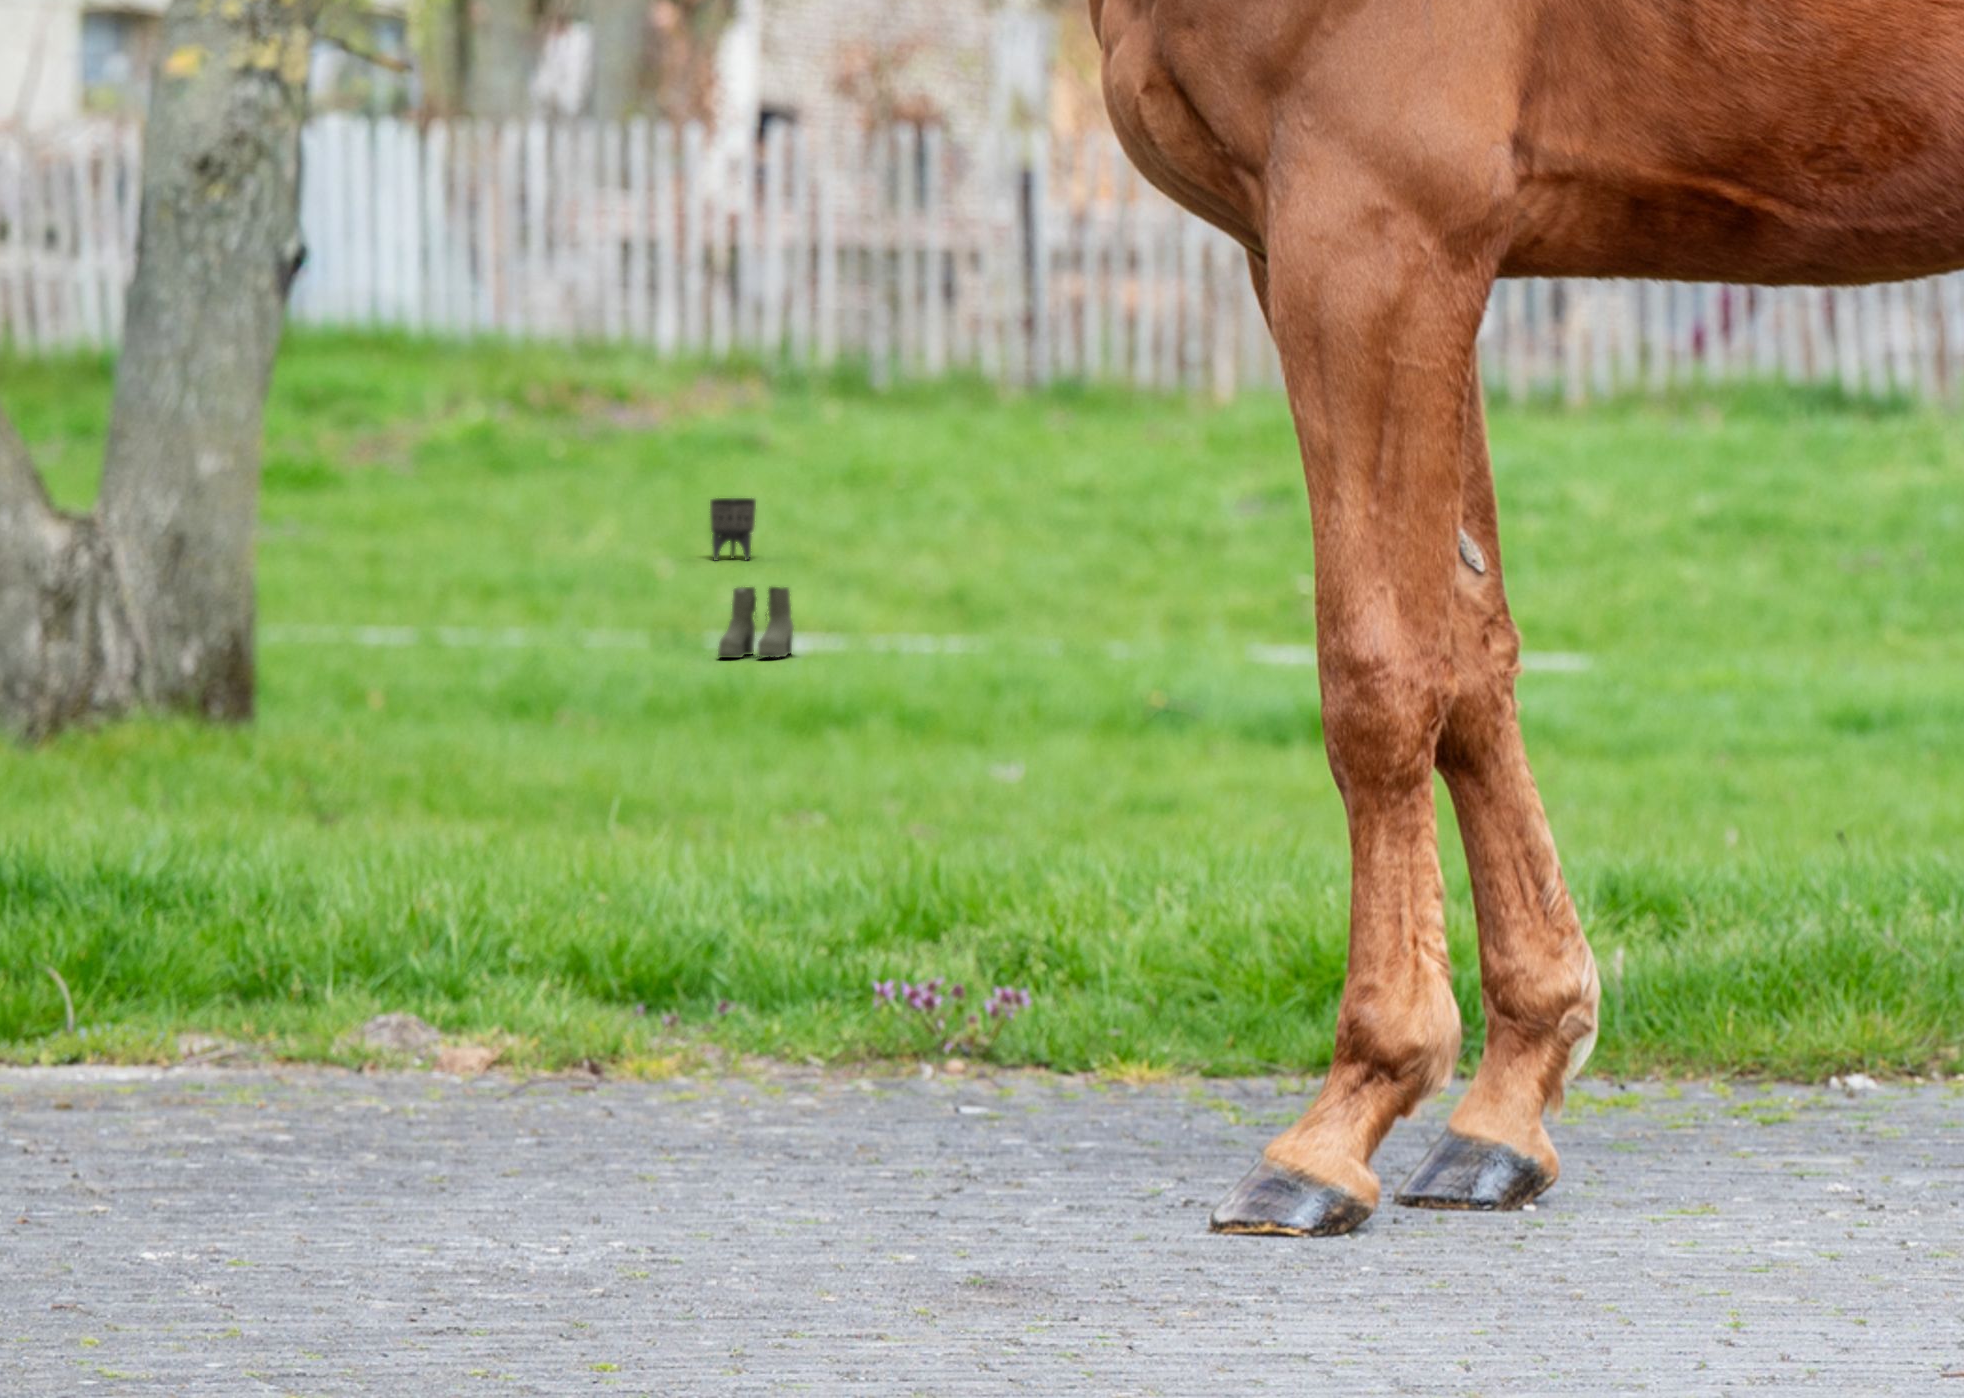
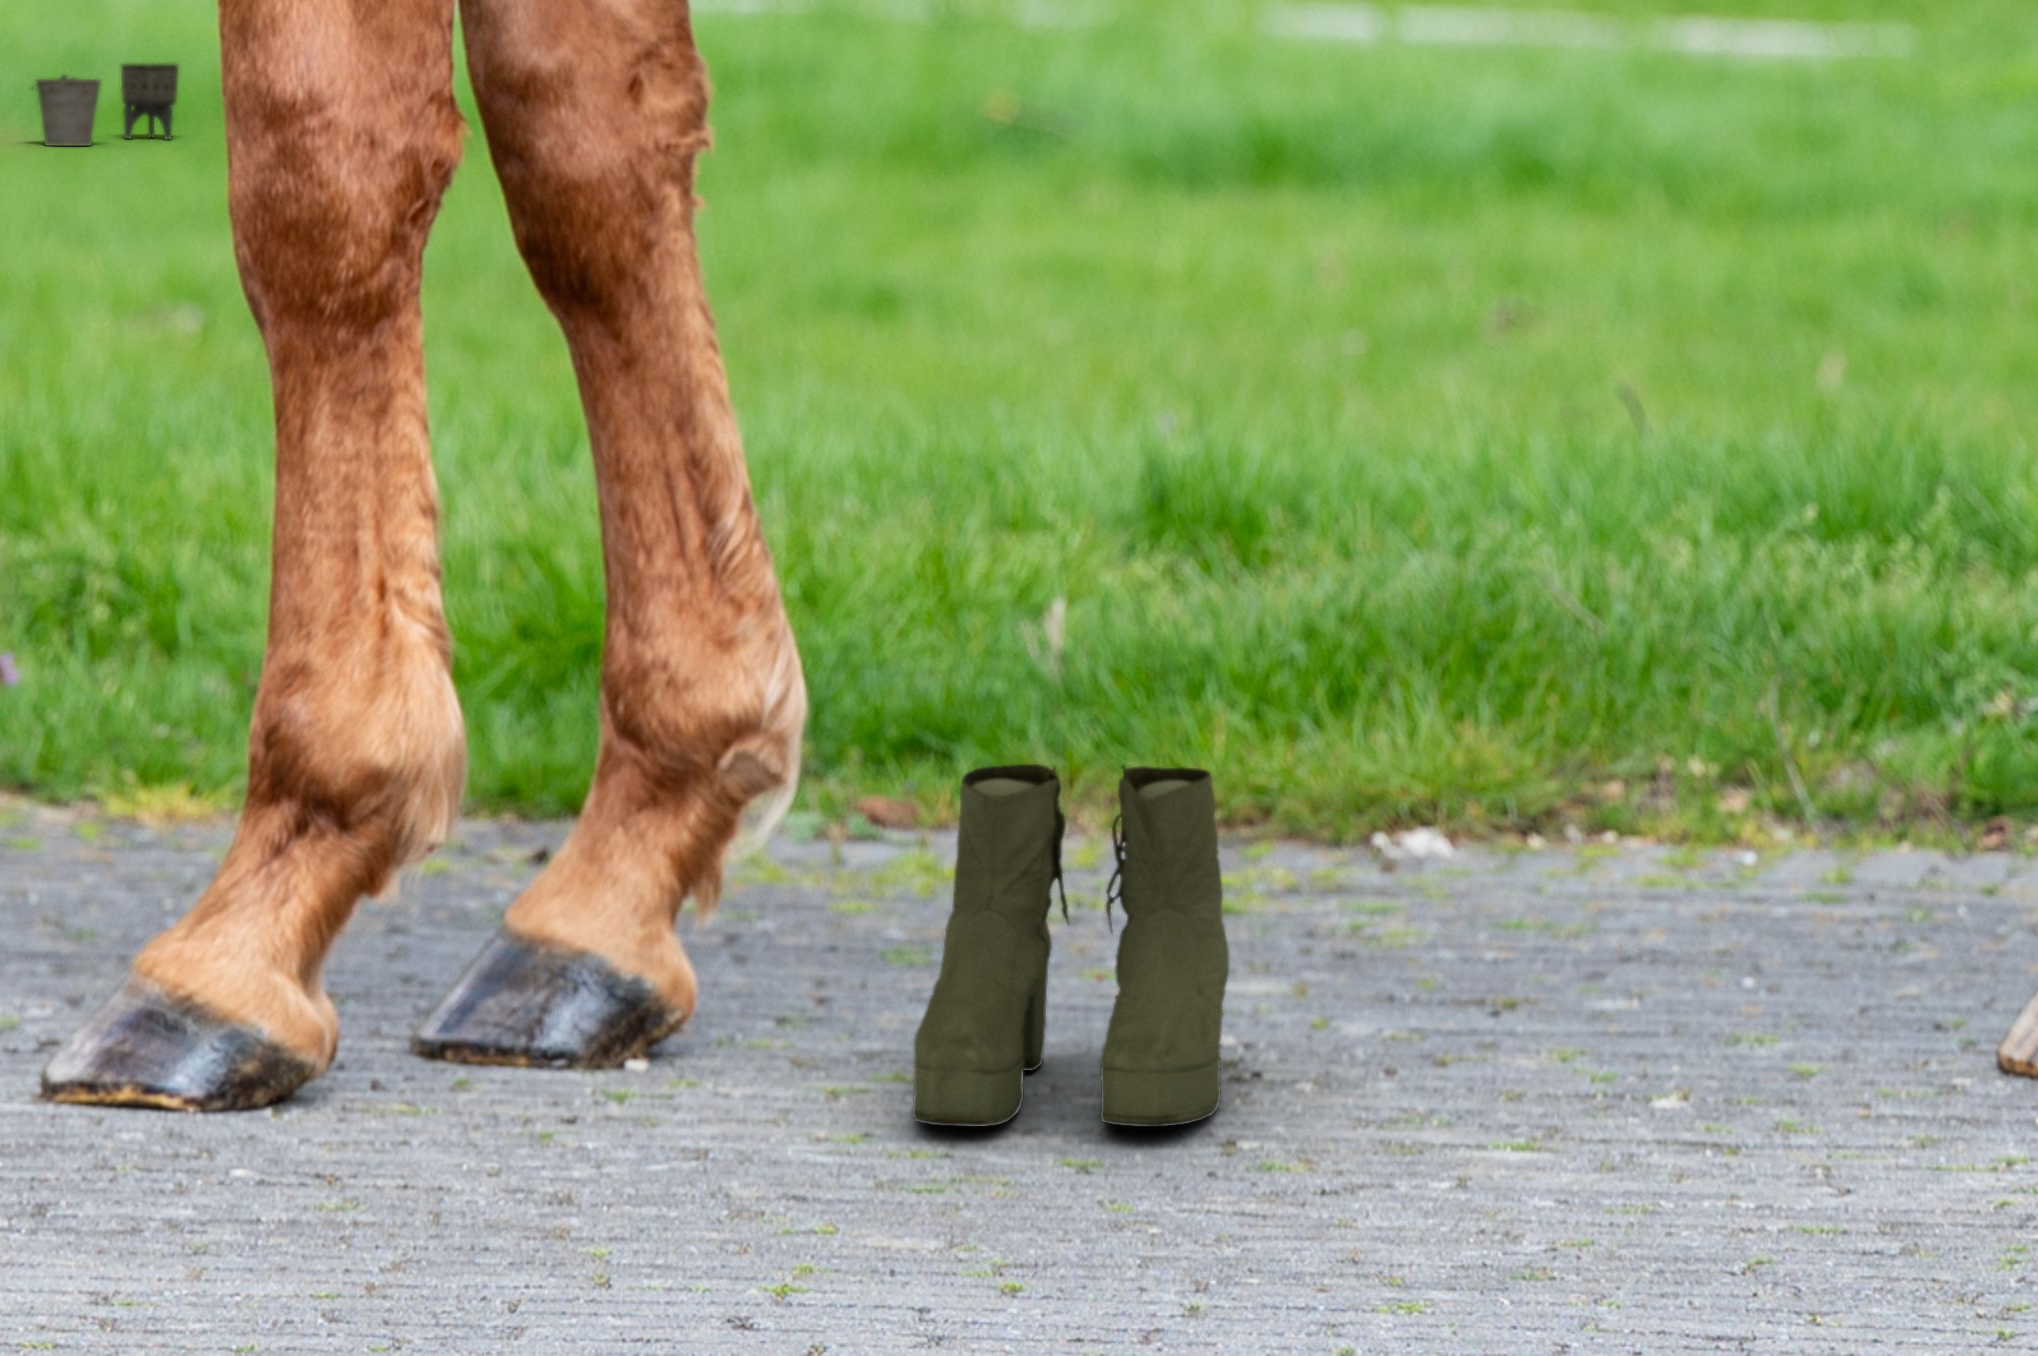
bucket: none [645,511,703,569] -> present [33,75,101,146]
boots: present [718,587,794,658] -> present [912,764,1229,1127]

